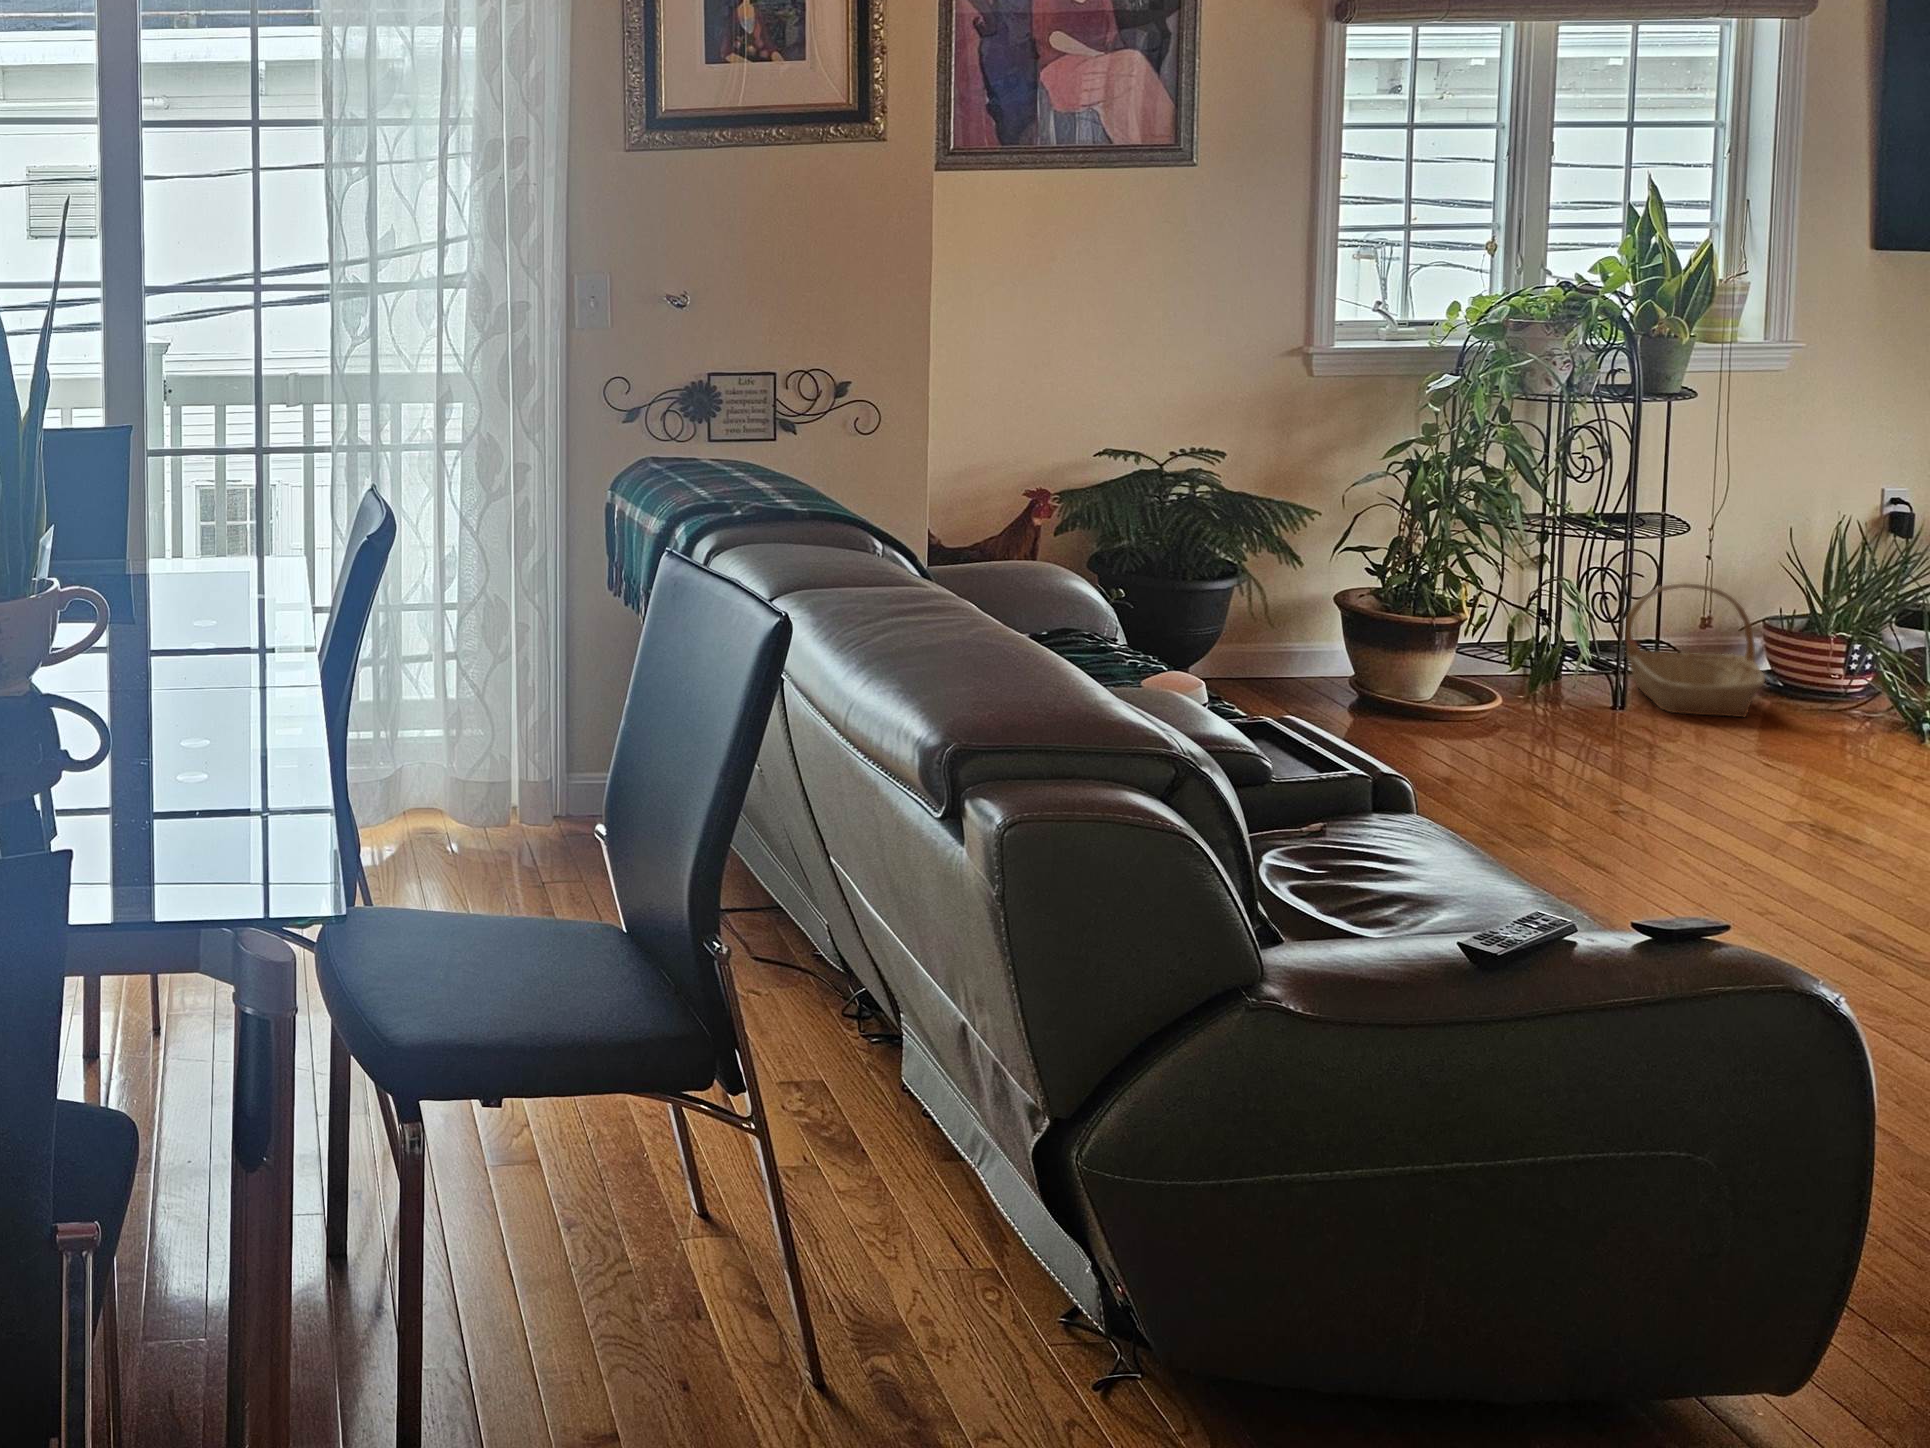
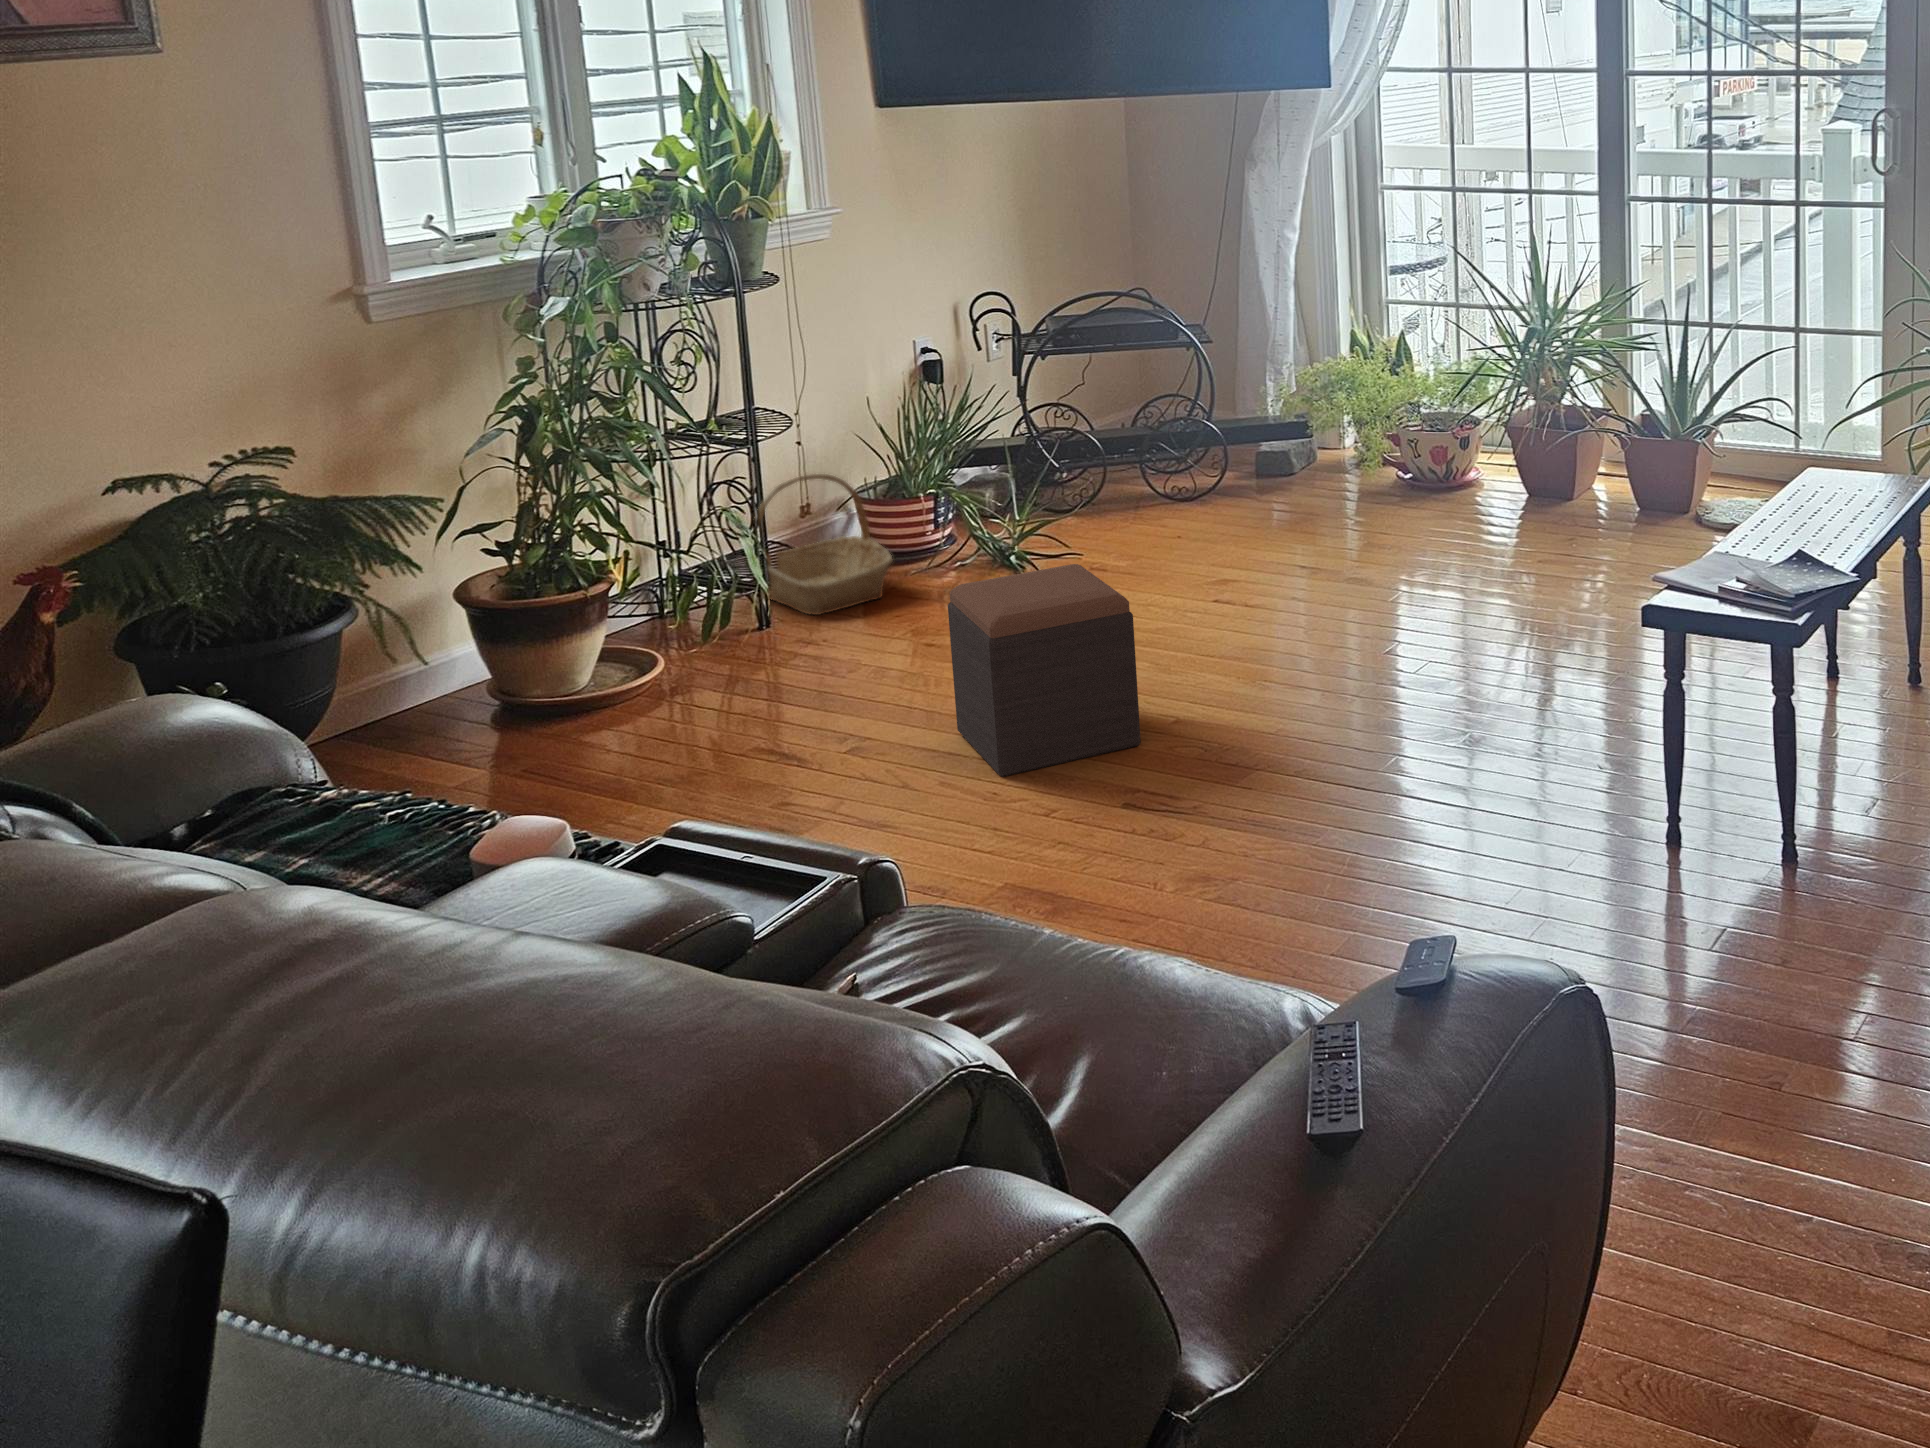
footstool: none [1697,688,1876,892] -> present [948,564,1141,777]

